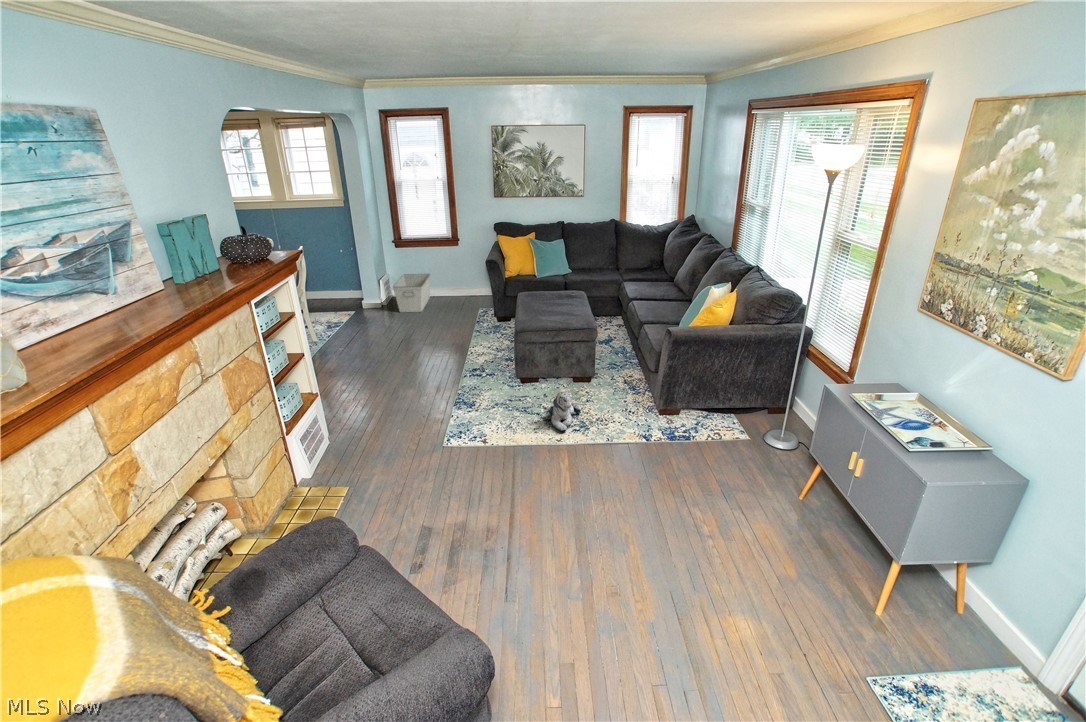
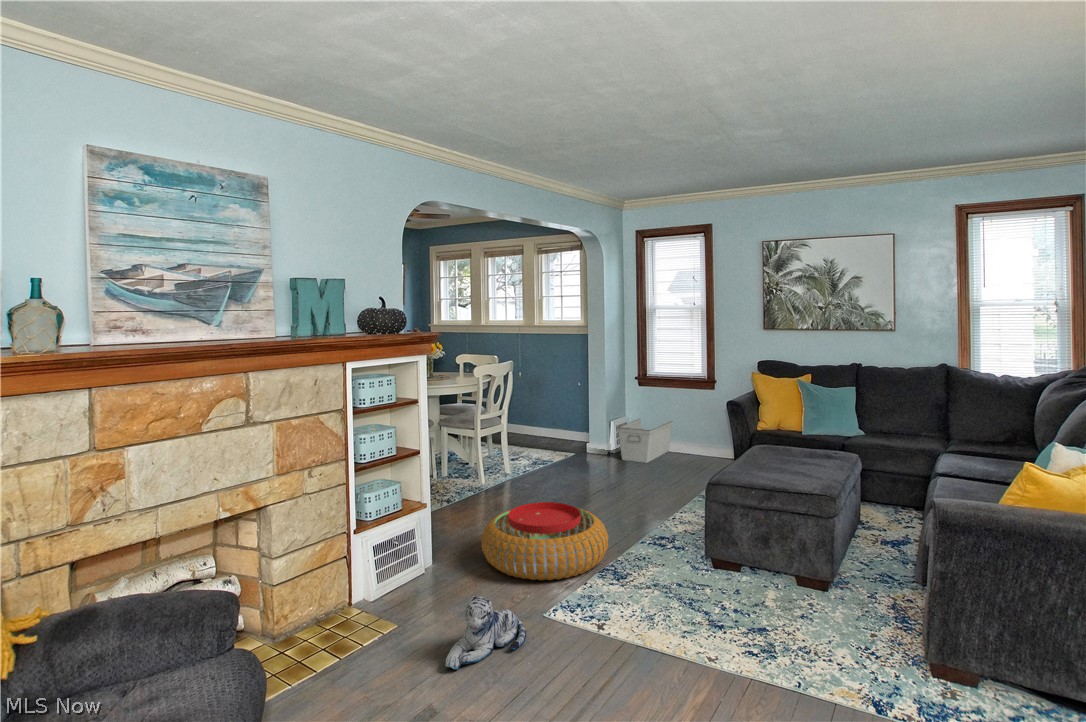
pouf: none [359,366,457,428] -> present [481,502,608,580]
plush toy: present [551,391,581,431] -> present [445,596,526,669]

